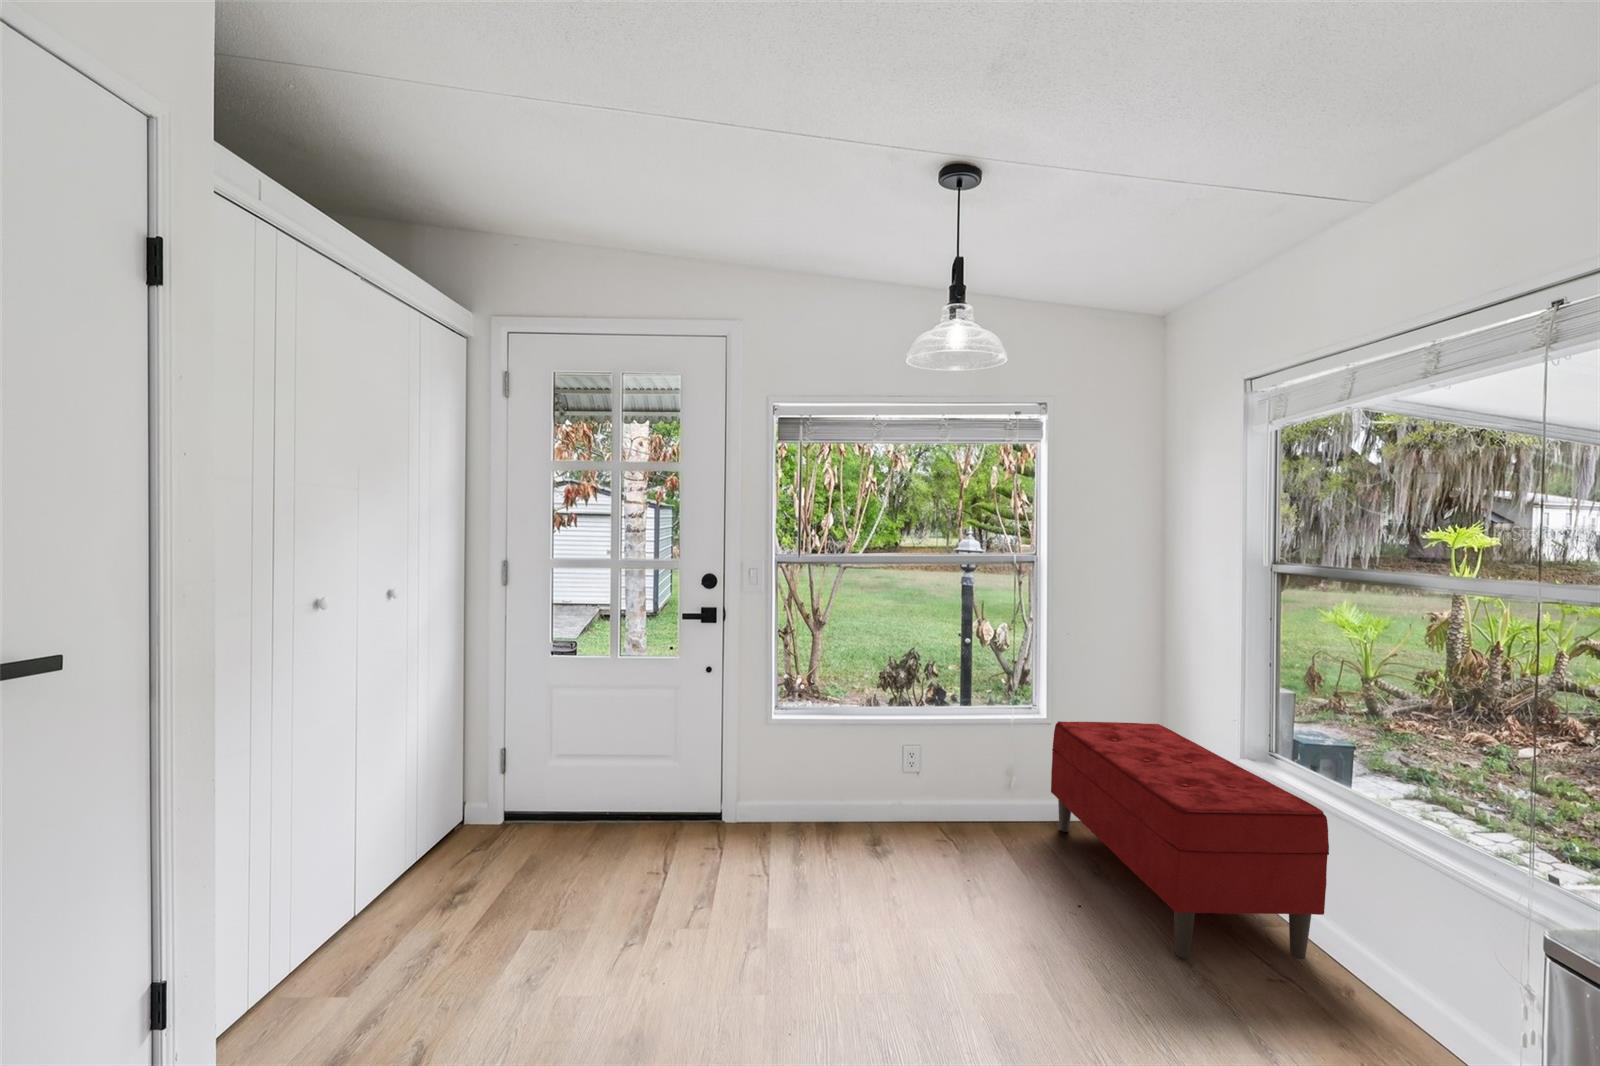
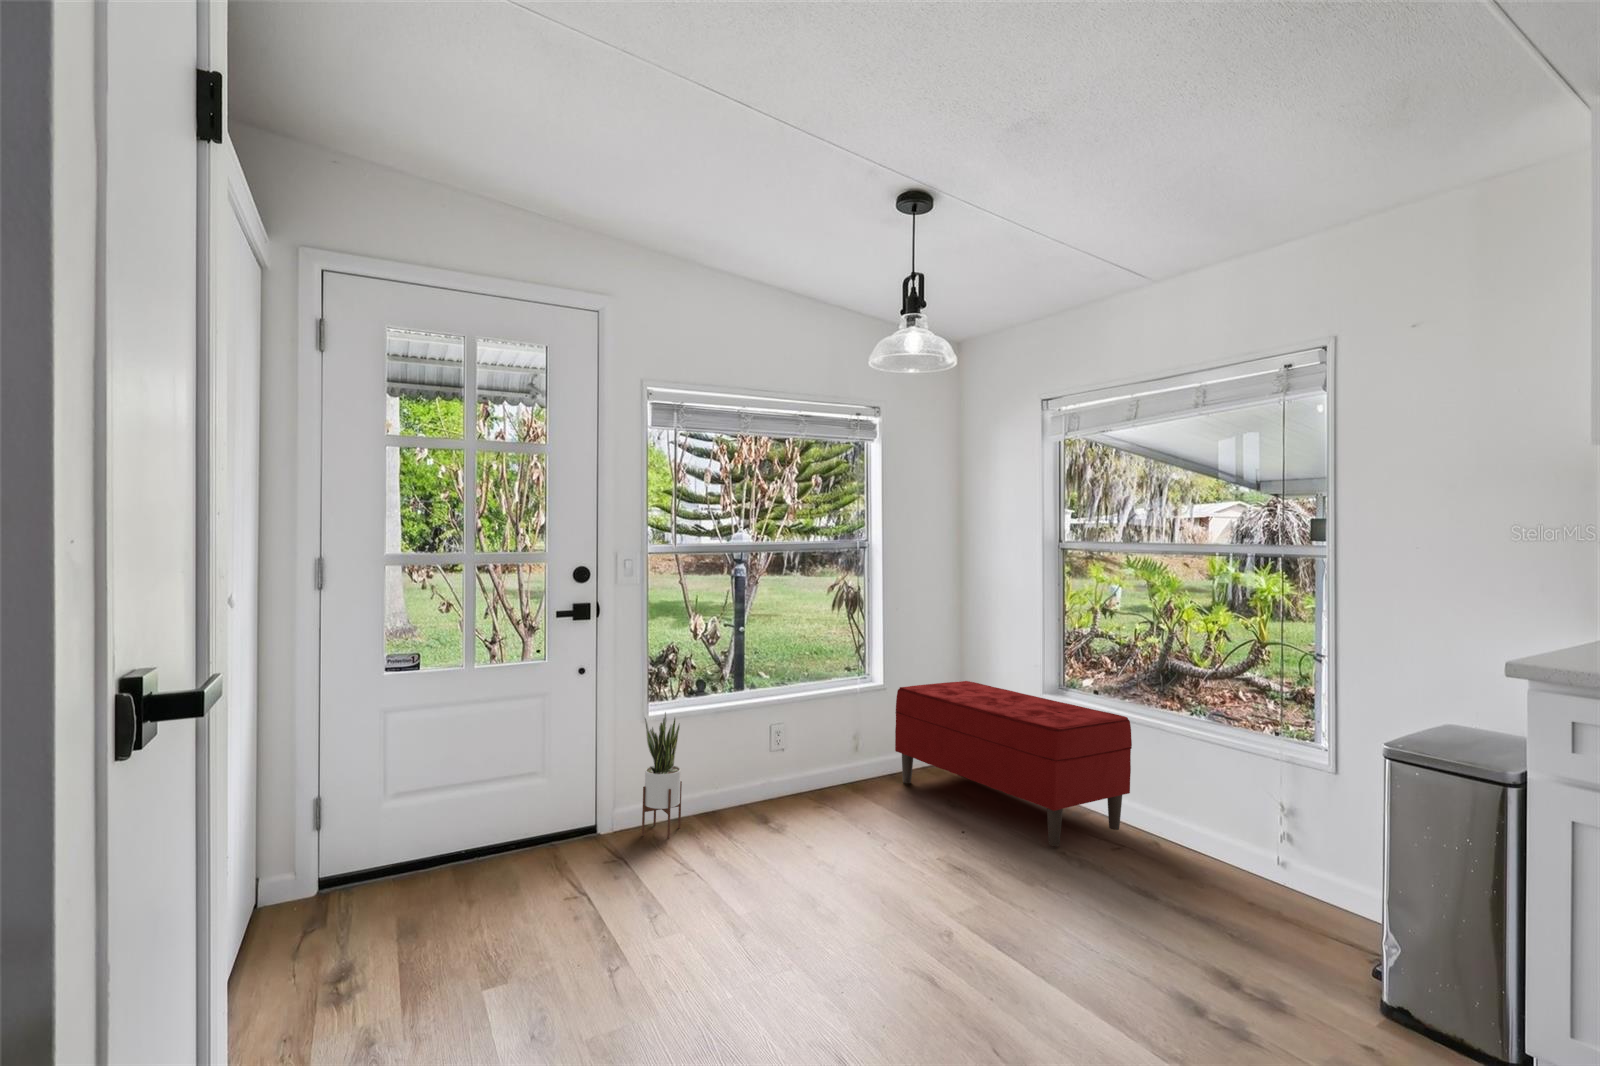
potted plant: none [754,717,798,838] -> present [642,712,682,838]

